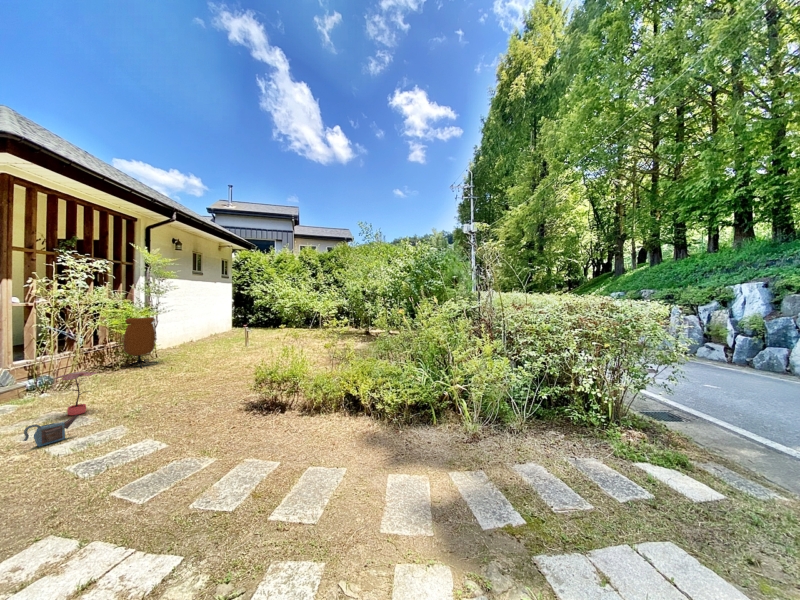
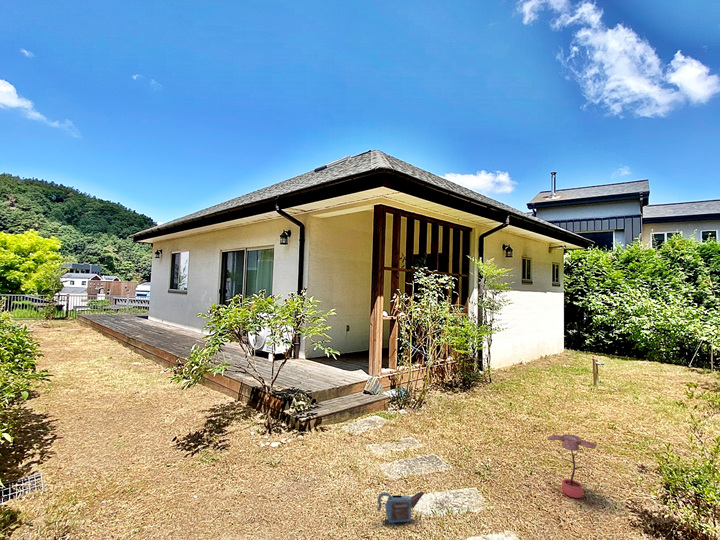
lounge chair: present [120,317,158,368] -> none [456,339,492,398]
potted plant: present [55,372,97,416] -> present [548,435,597,498]

